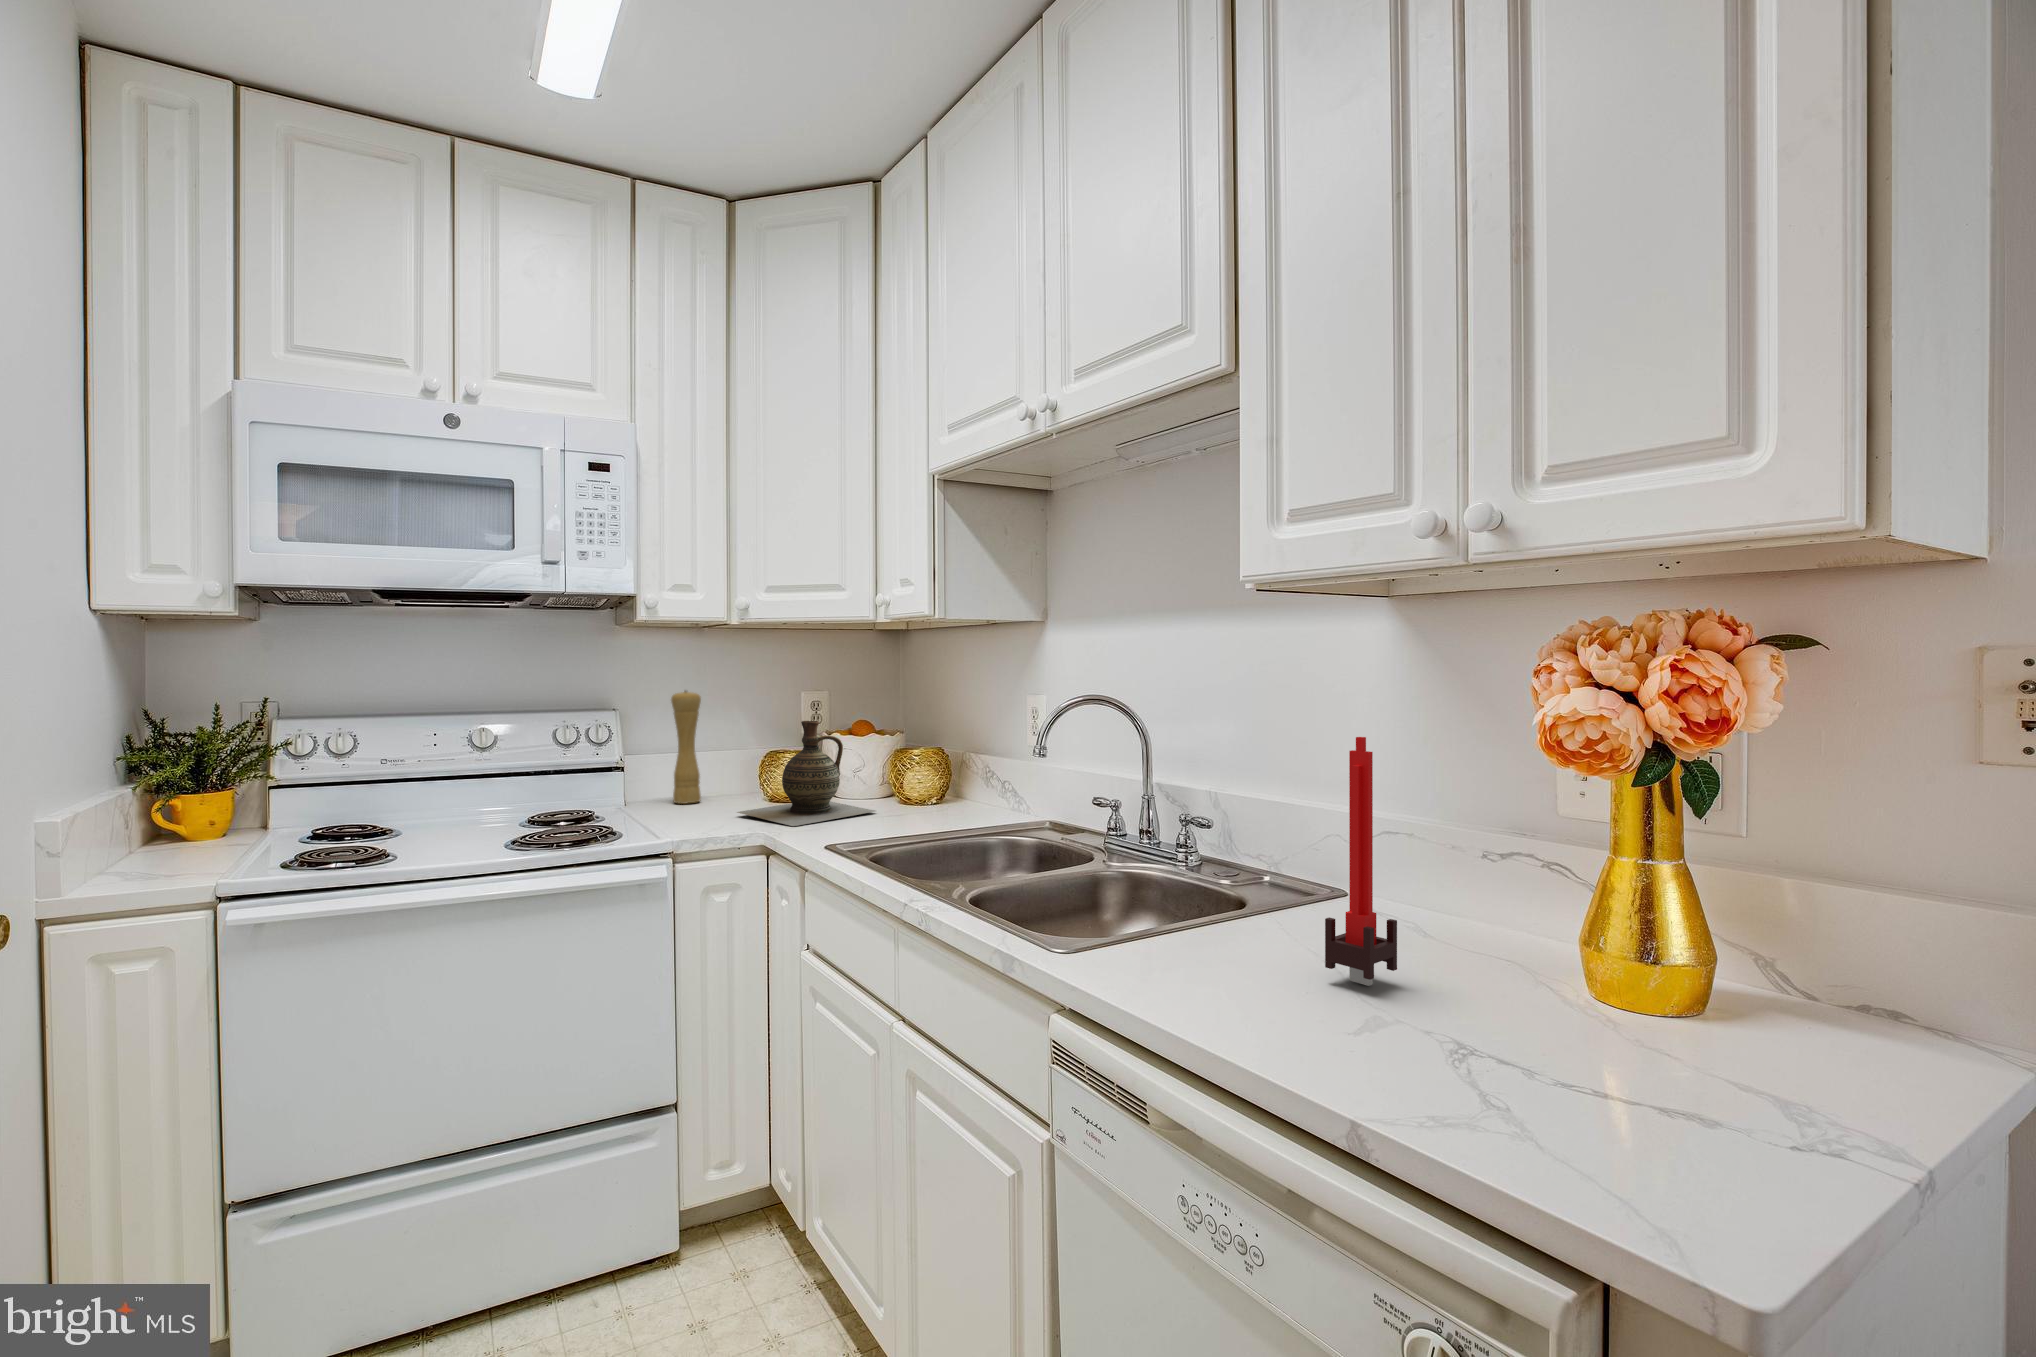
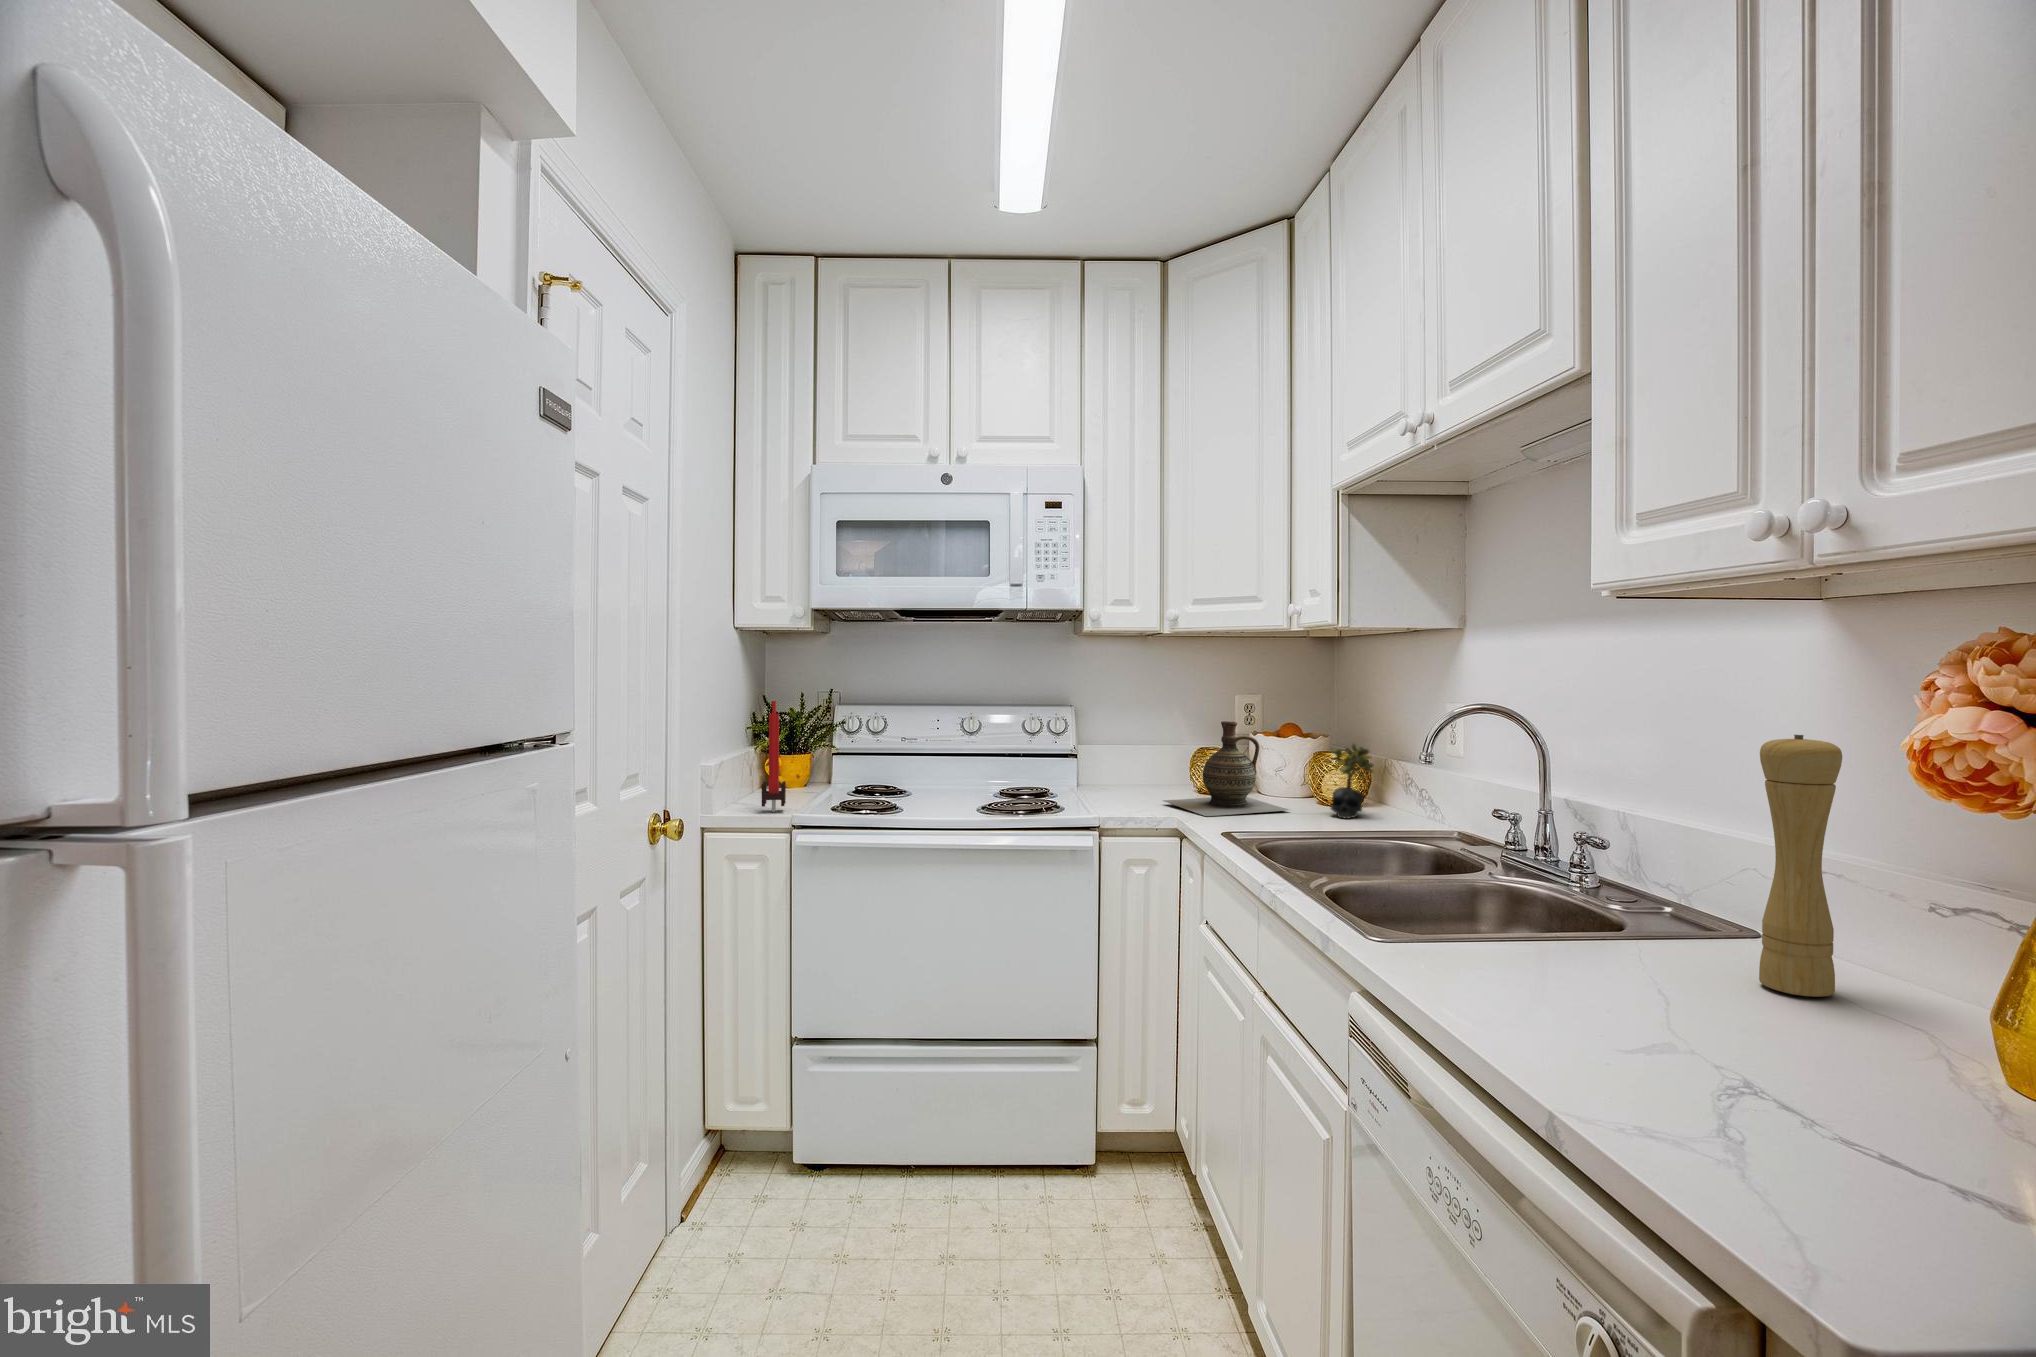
pepper mill: present [671,691,701,804] -> present [1759,735,1842,997]
candle: present [1325,737,1397,986] -> present [762,701,786,812]
succulent plant: none [911,738,961,815] -> present [1326,744,1374,818]

